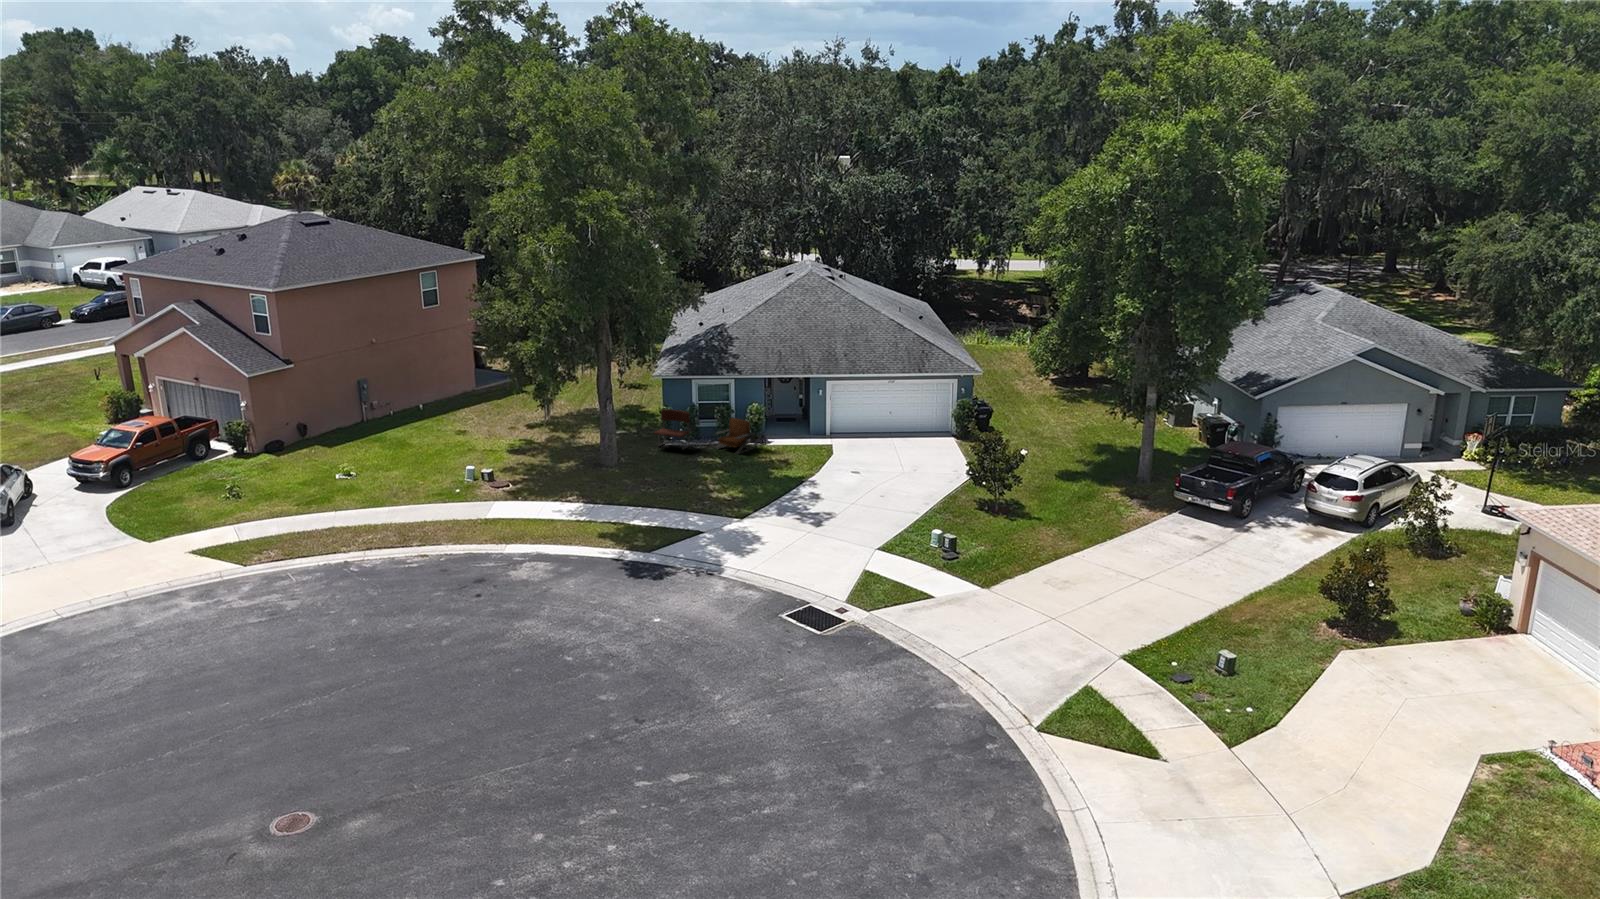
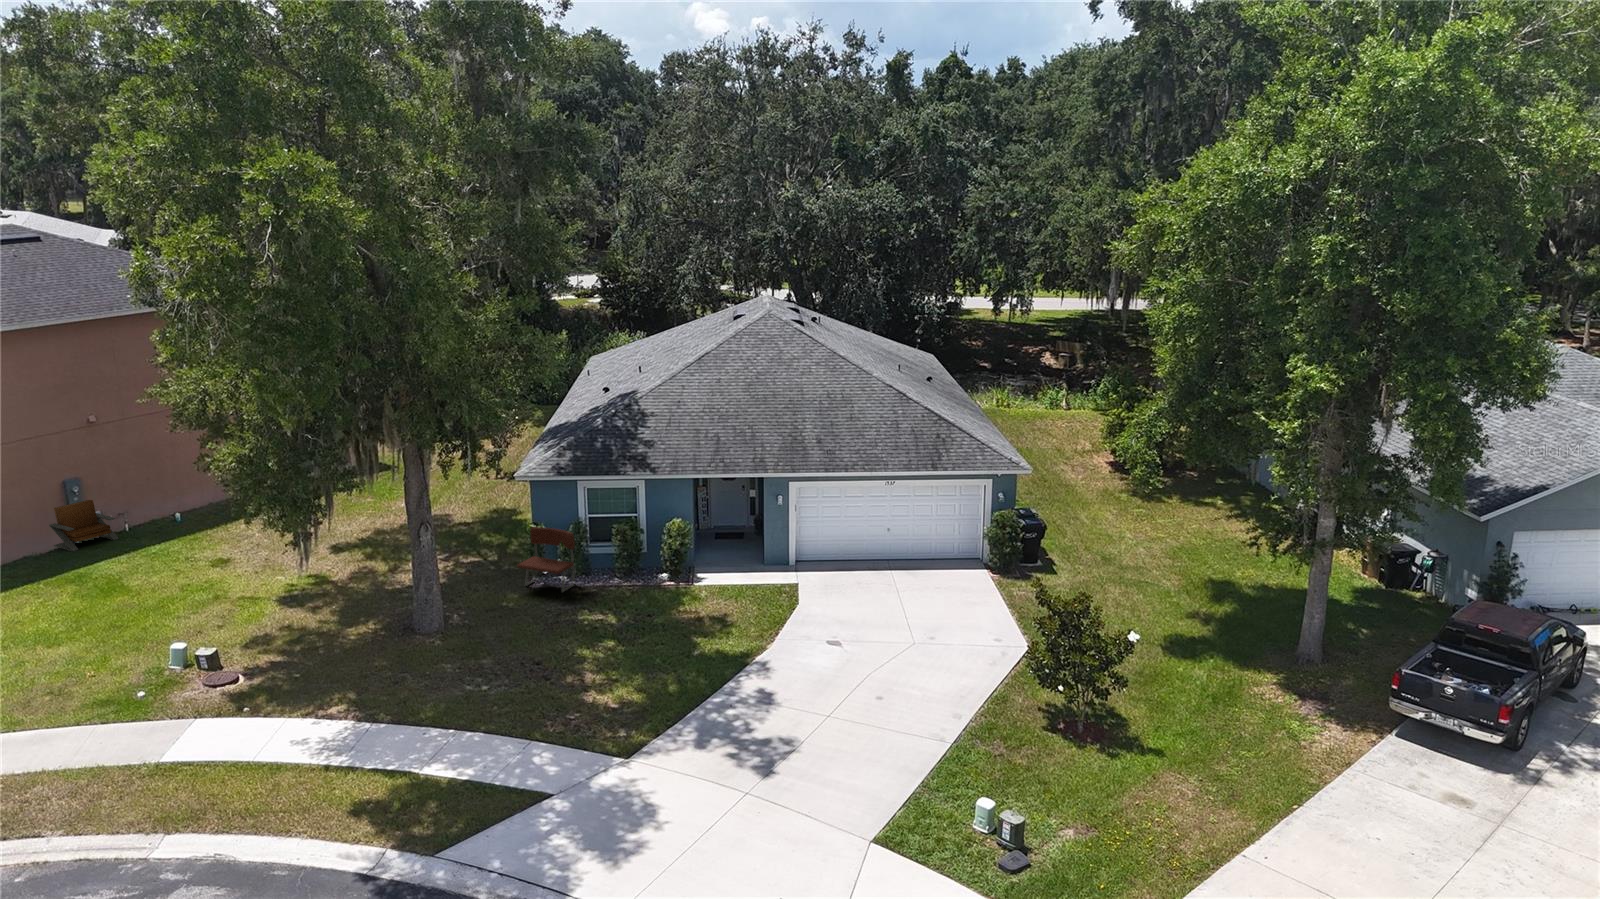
lounge chair: present [716,418,754,454] -> present [49,500,119,551]

